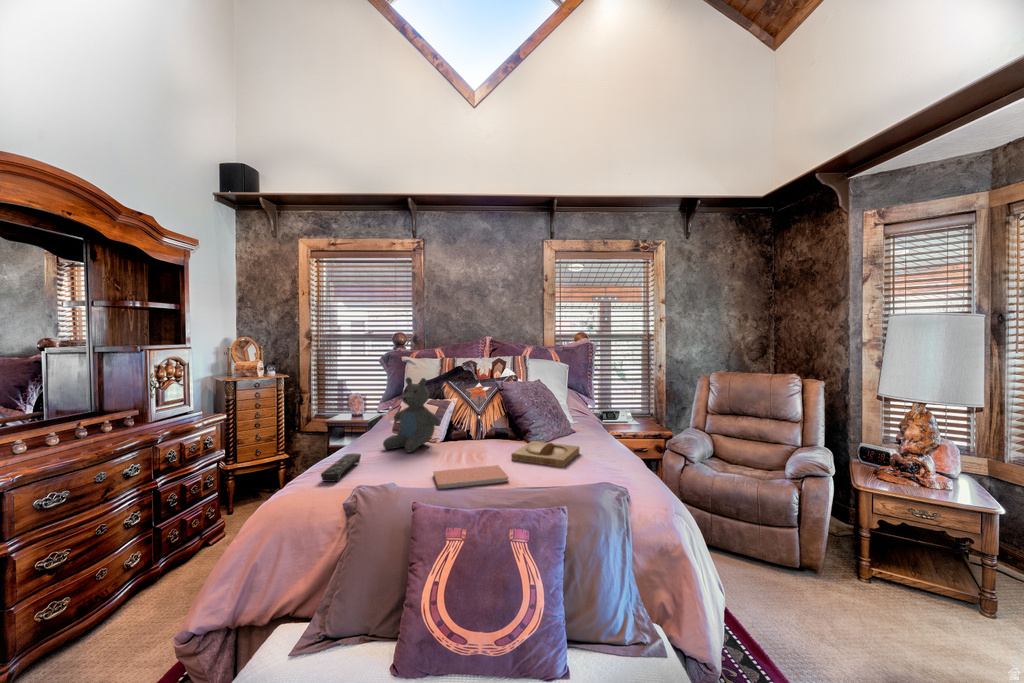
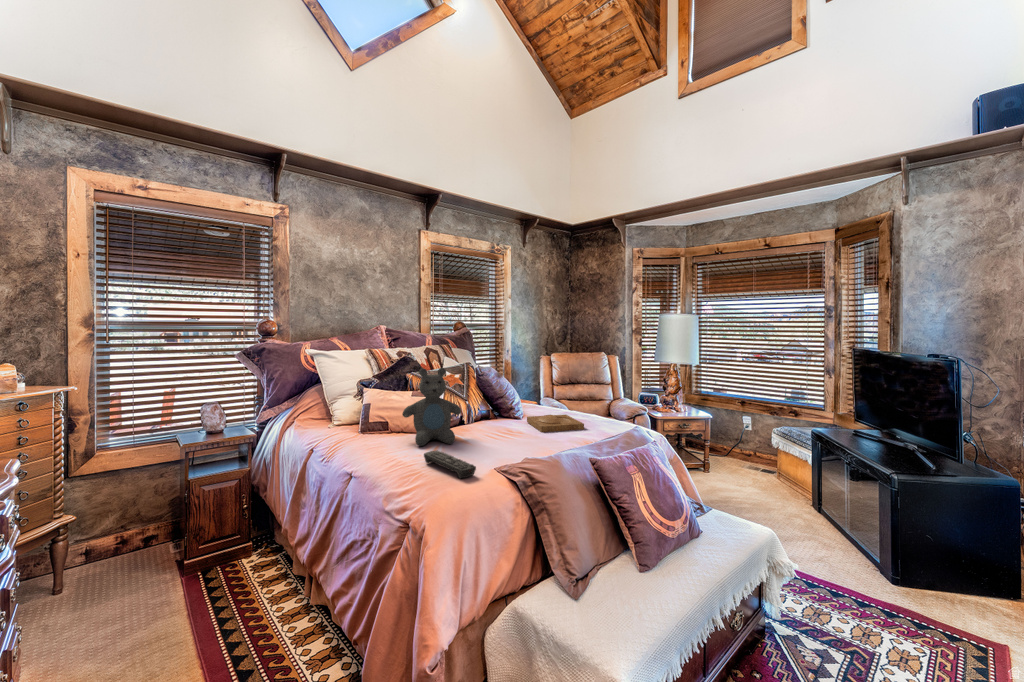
notebook: present [433,465,509,489] -> none [529,435,586,458]

